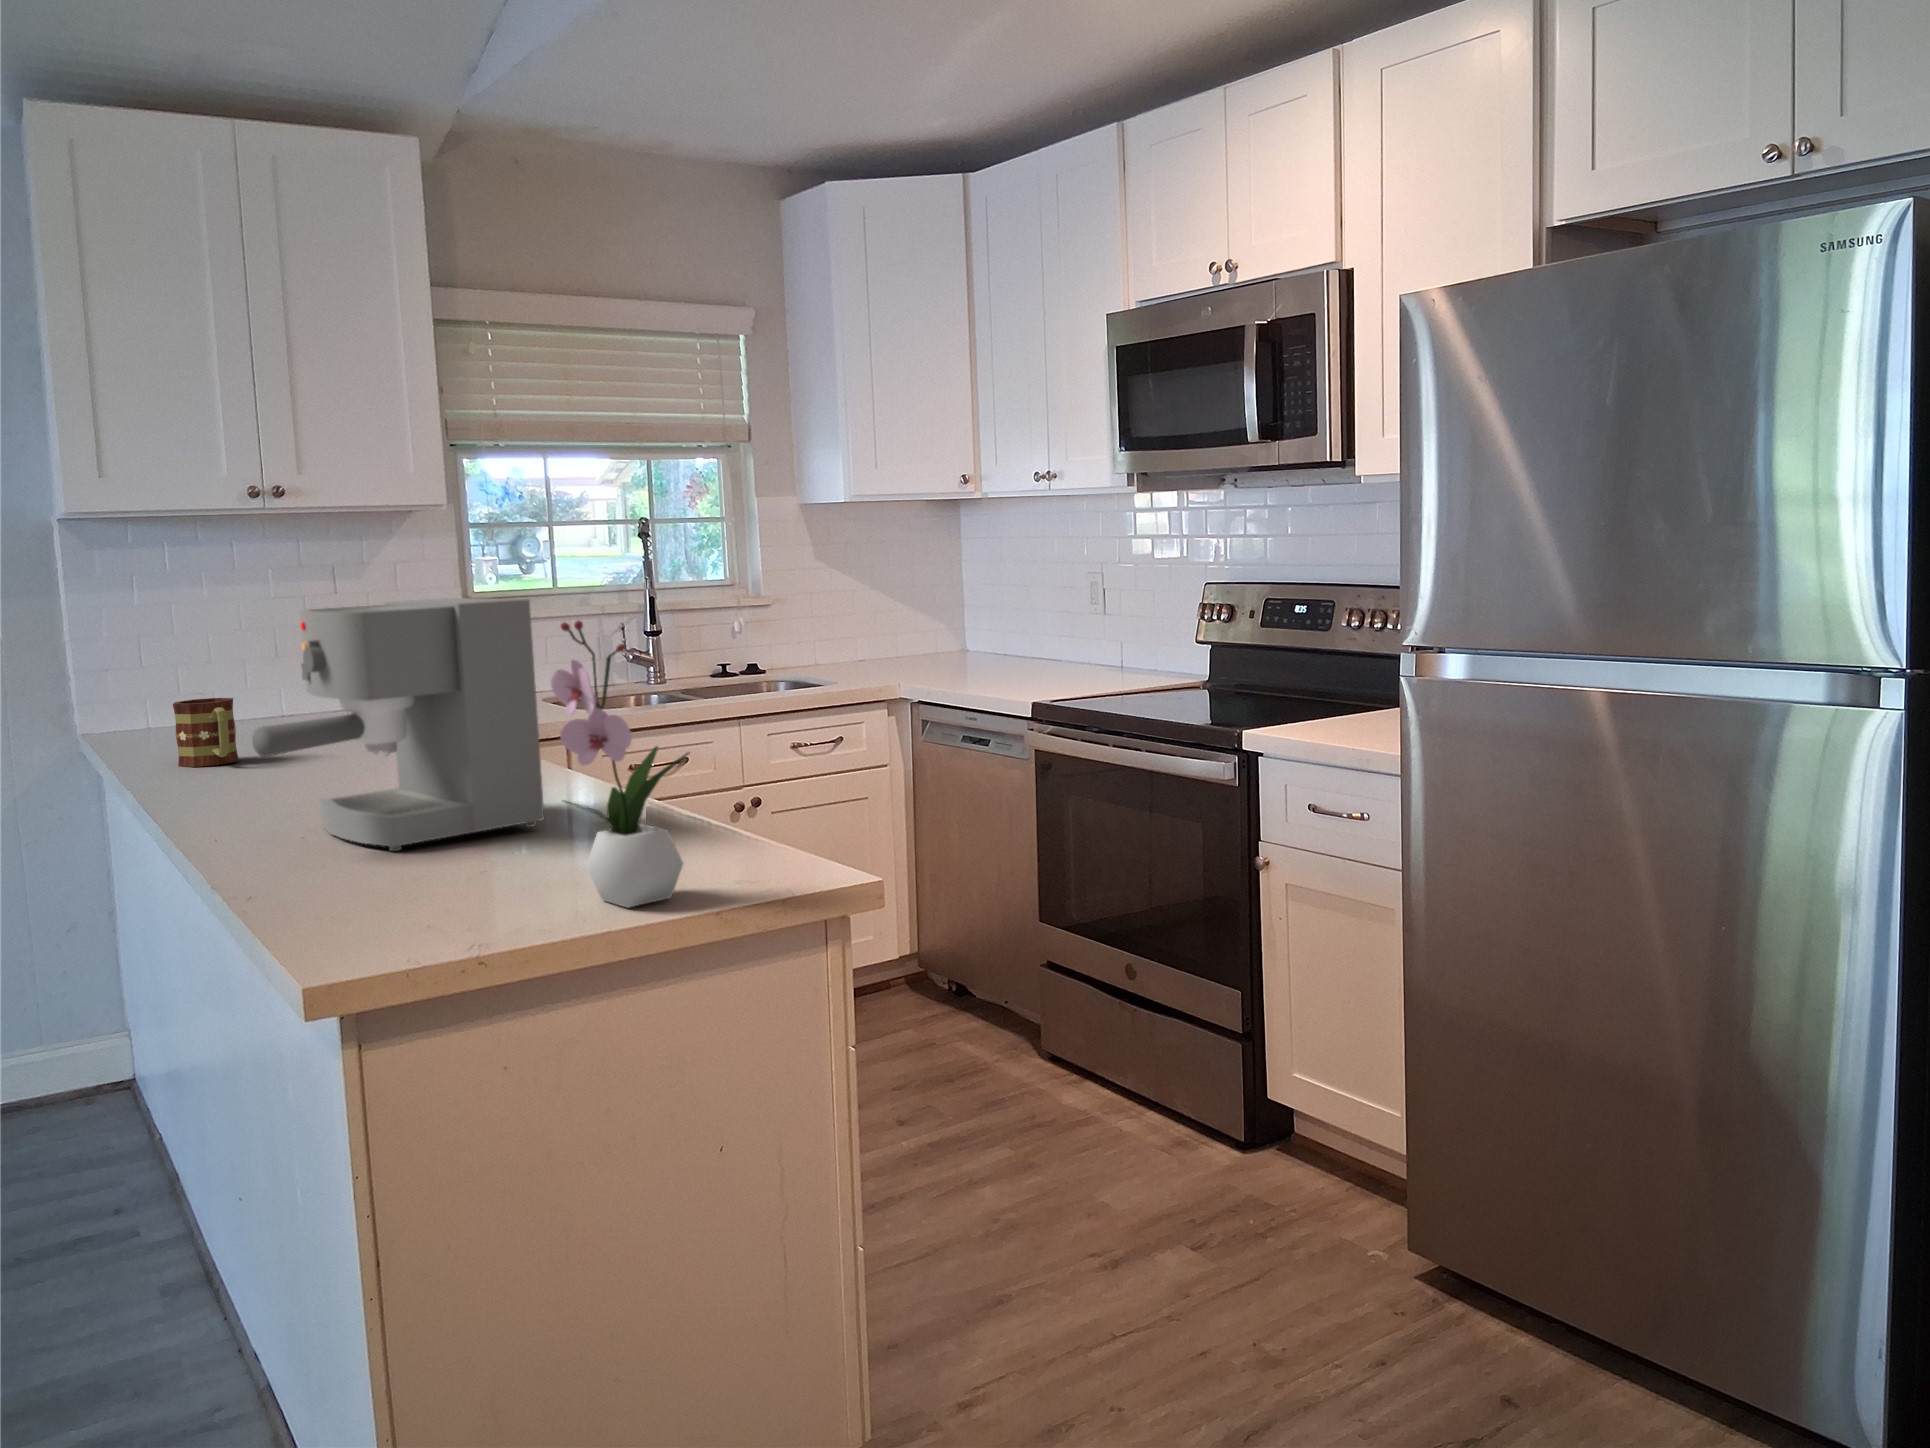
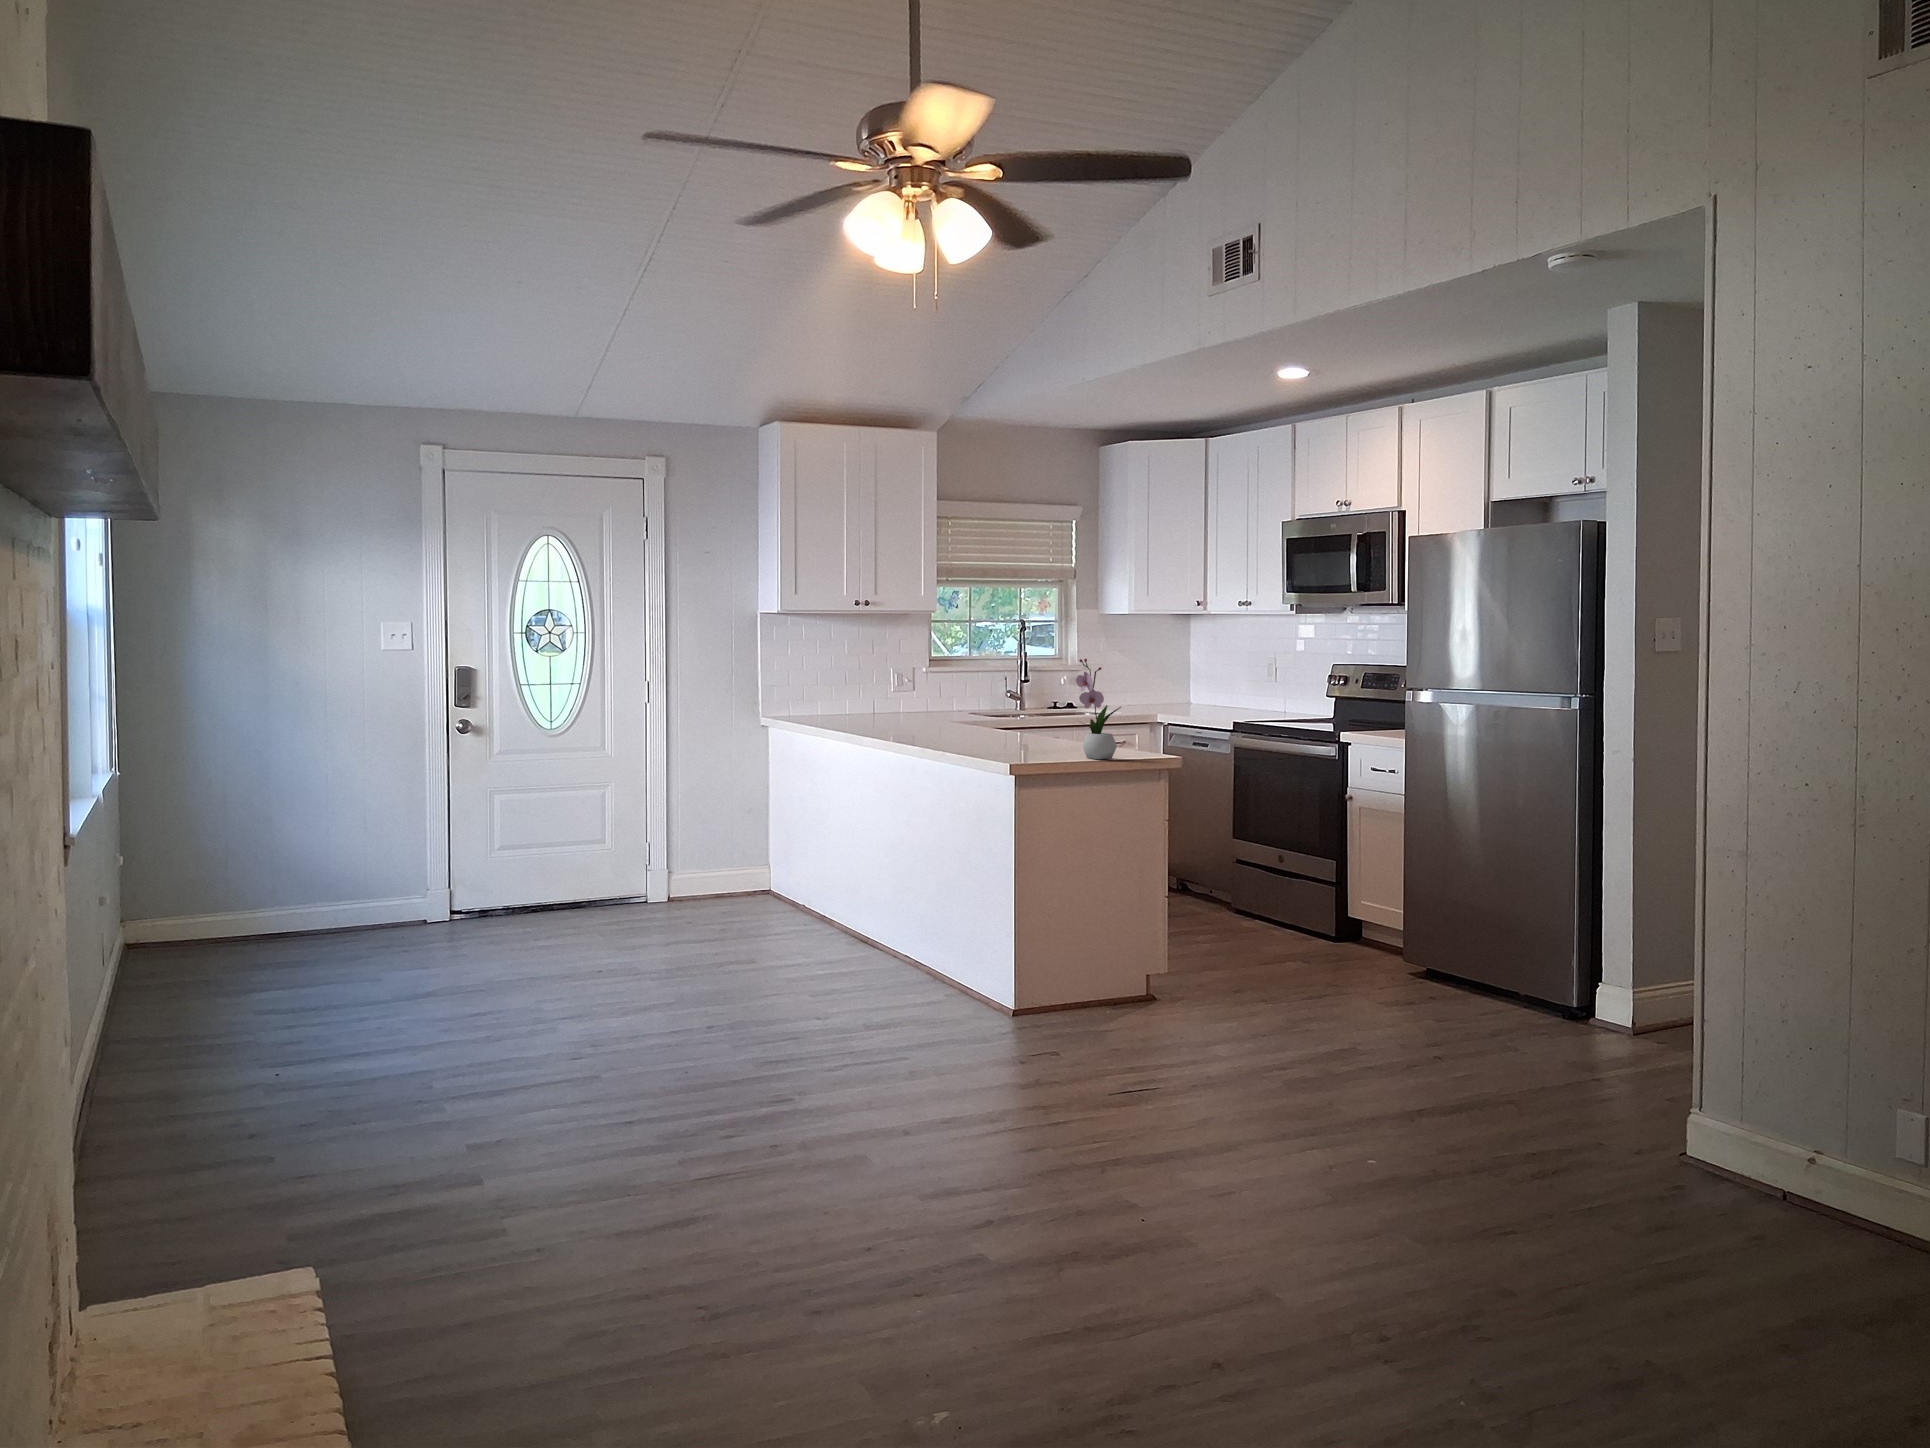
coffee maker: present [252,598,544,851] -> none [949,652,1042,746]
mug: present [173,698,238,767] -> none [852,695,878,724]

